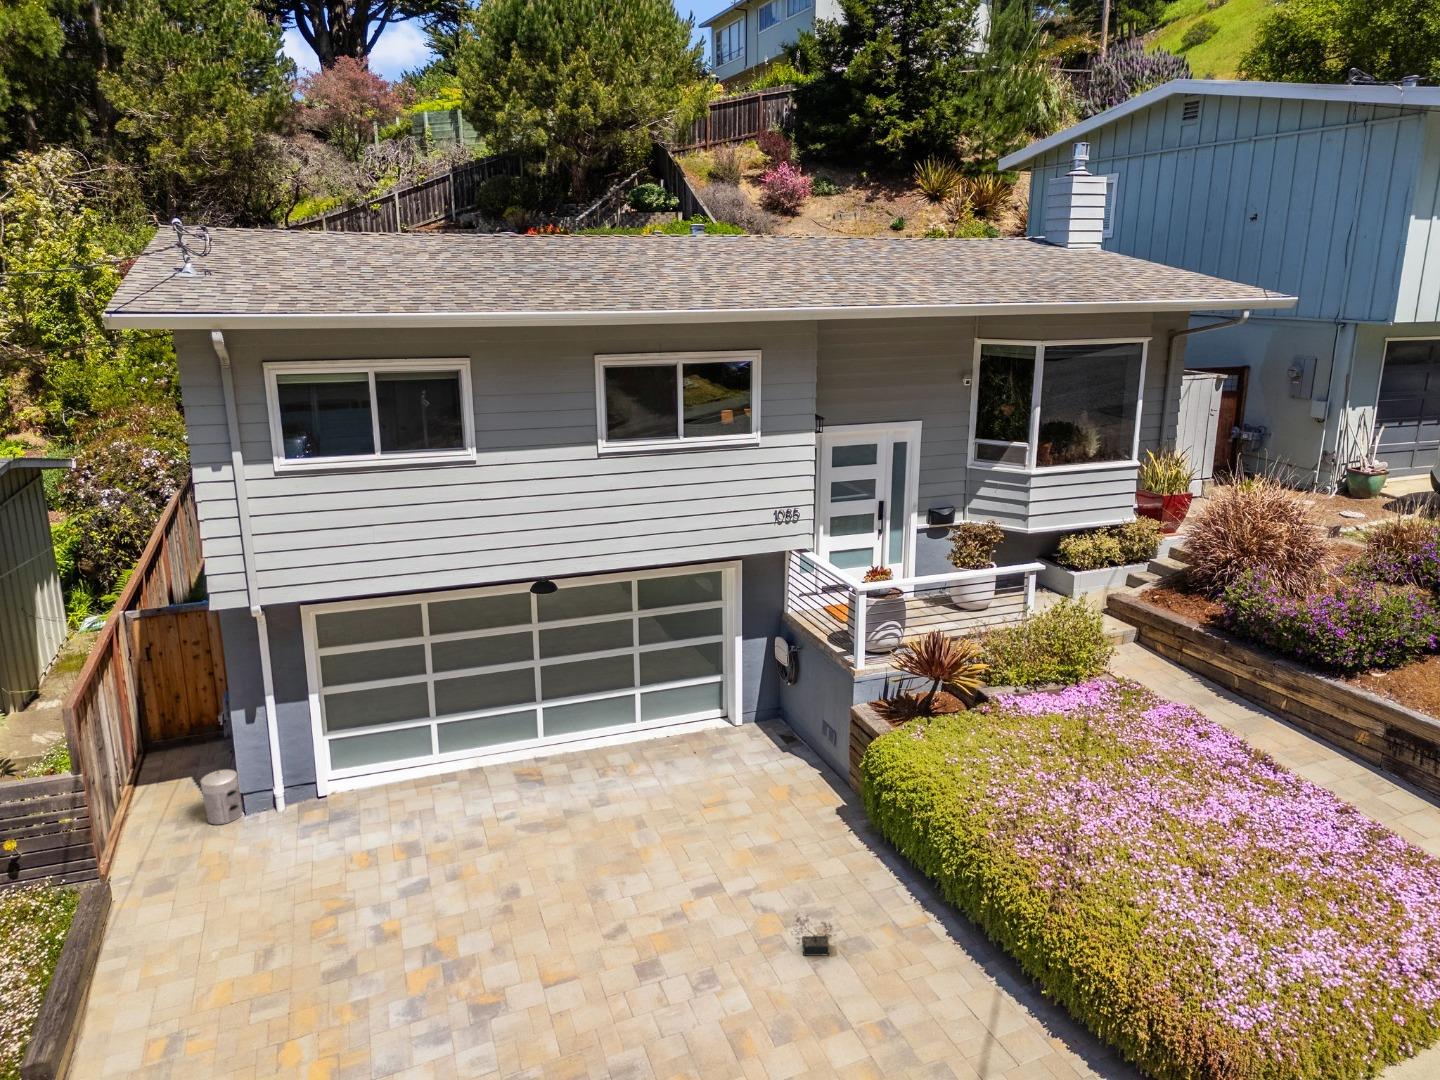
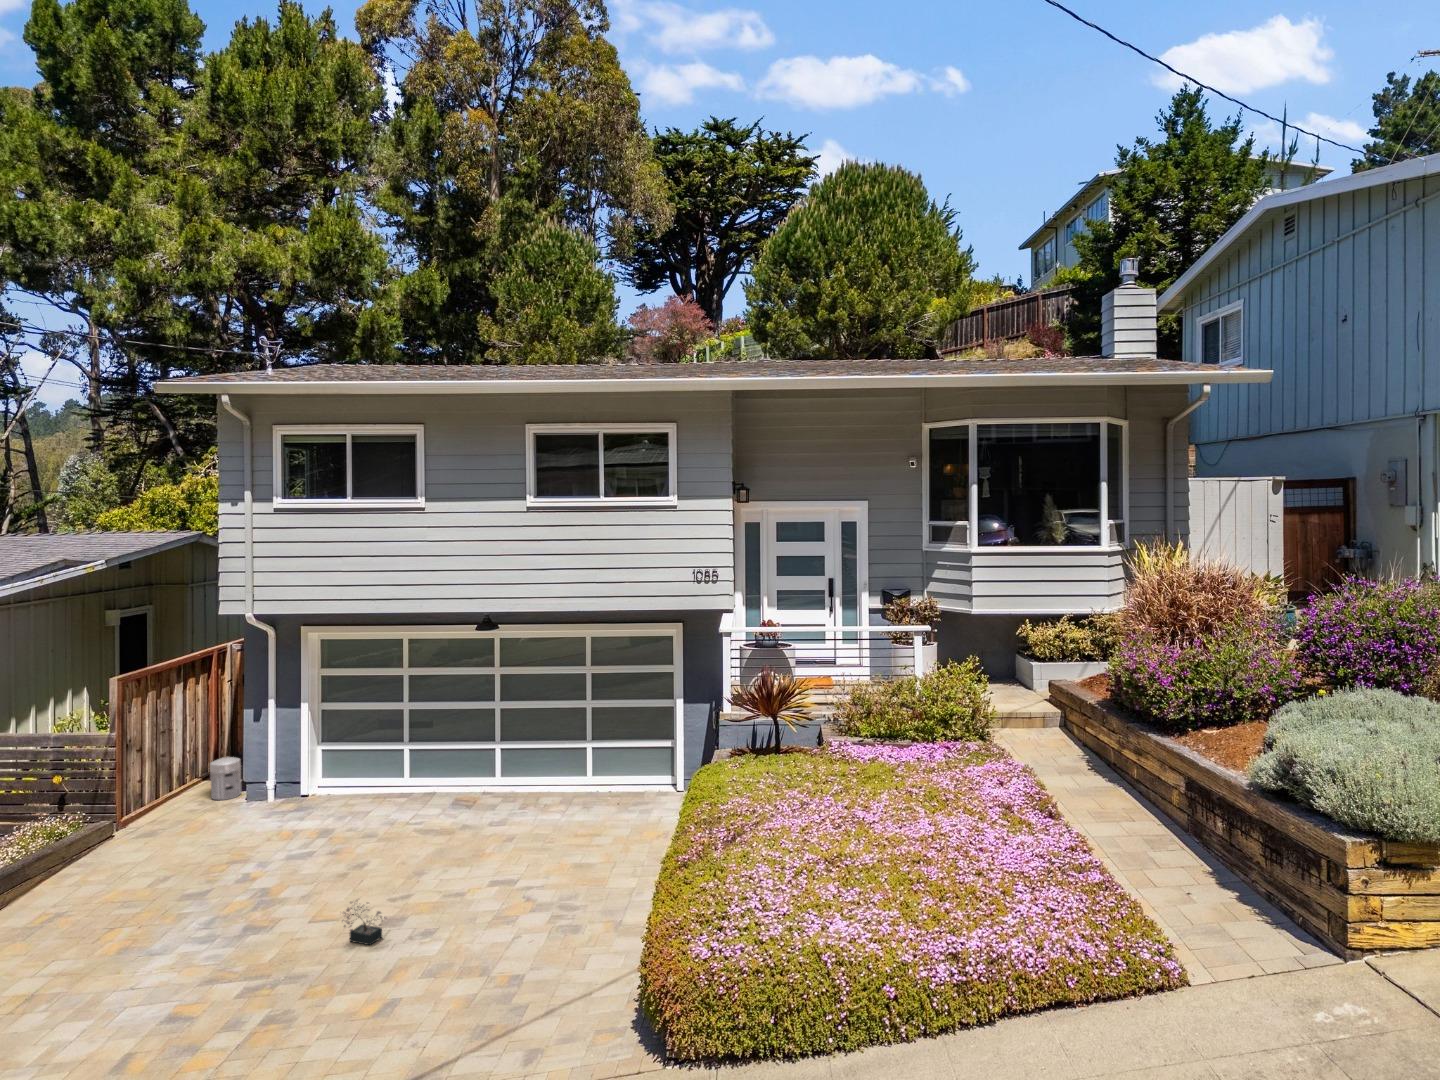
decorative plant: present [795,916,836,956] -> present [342,900,385,945]

